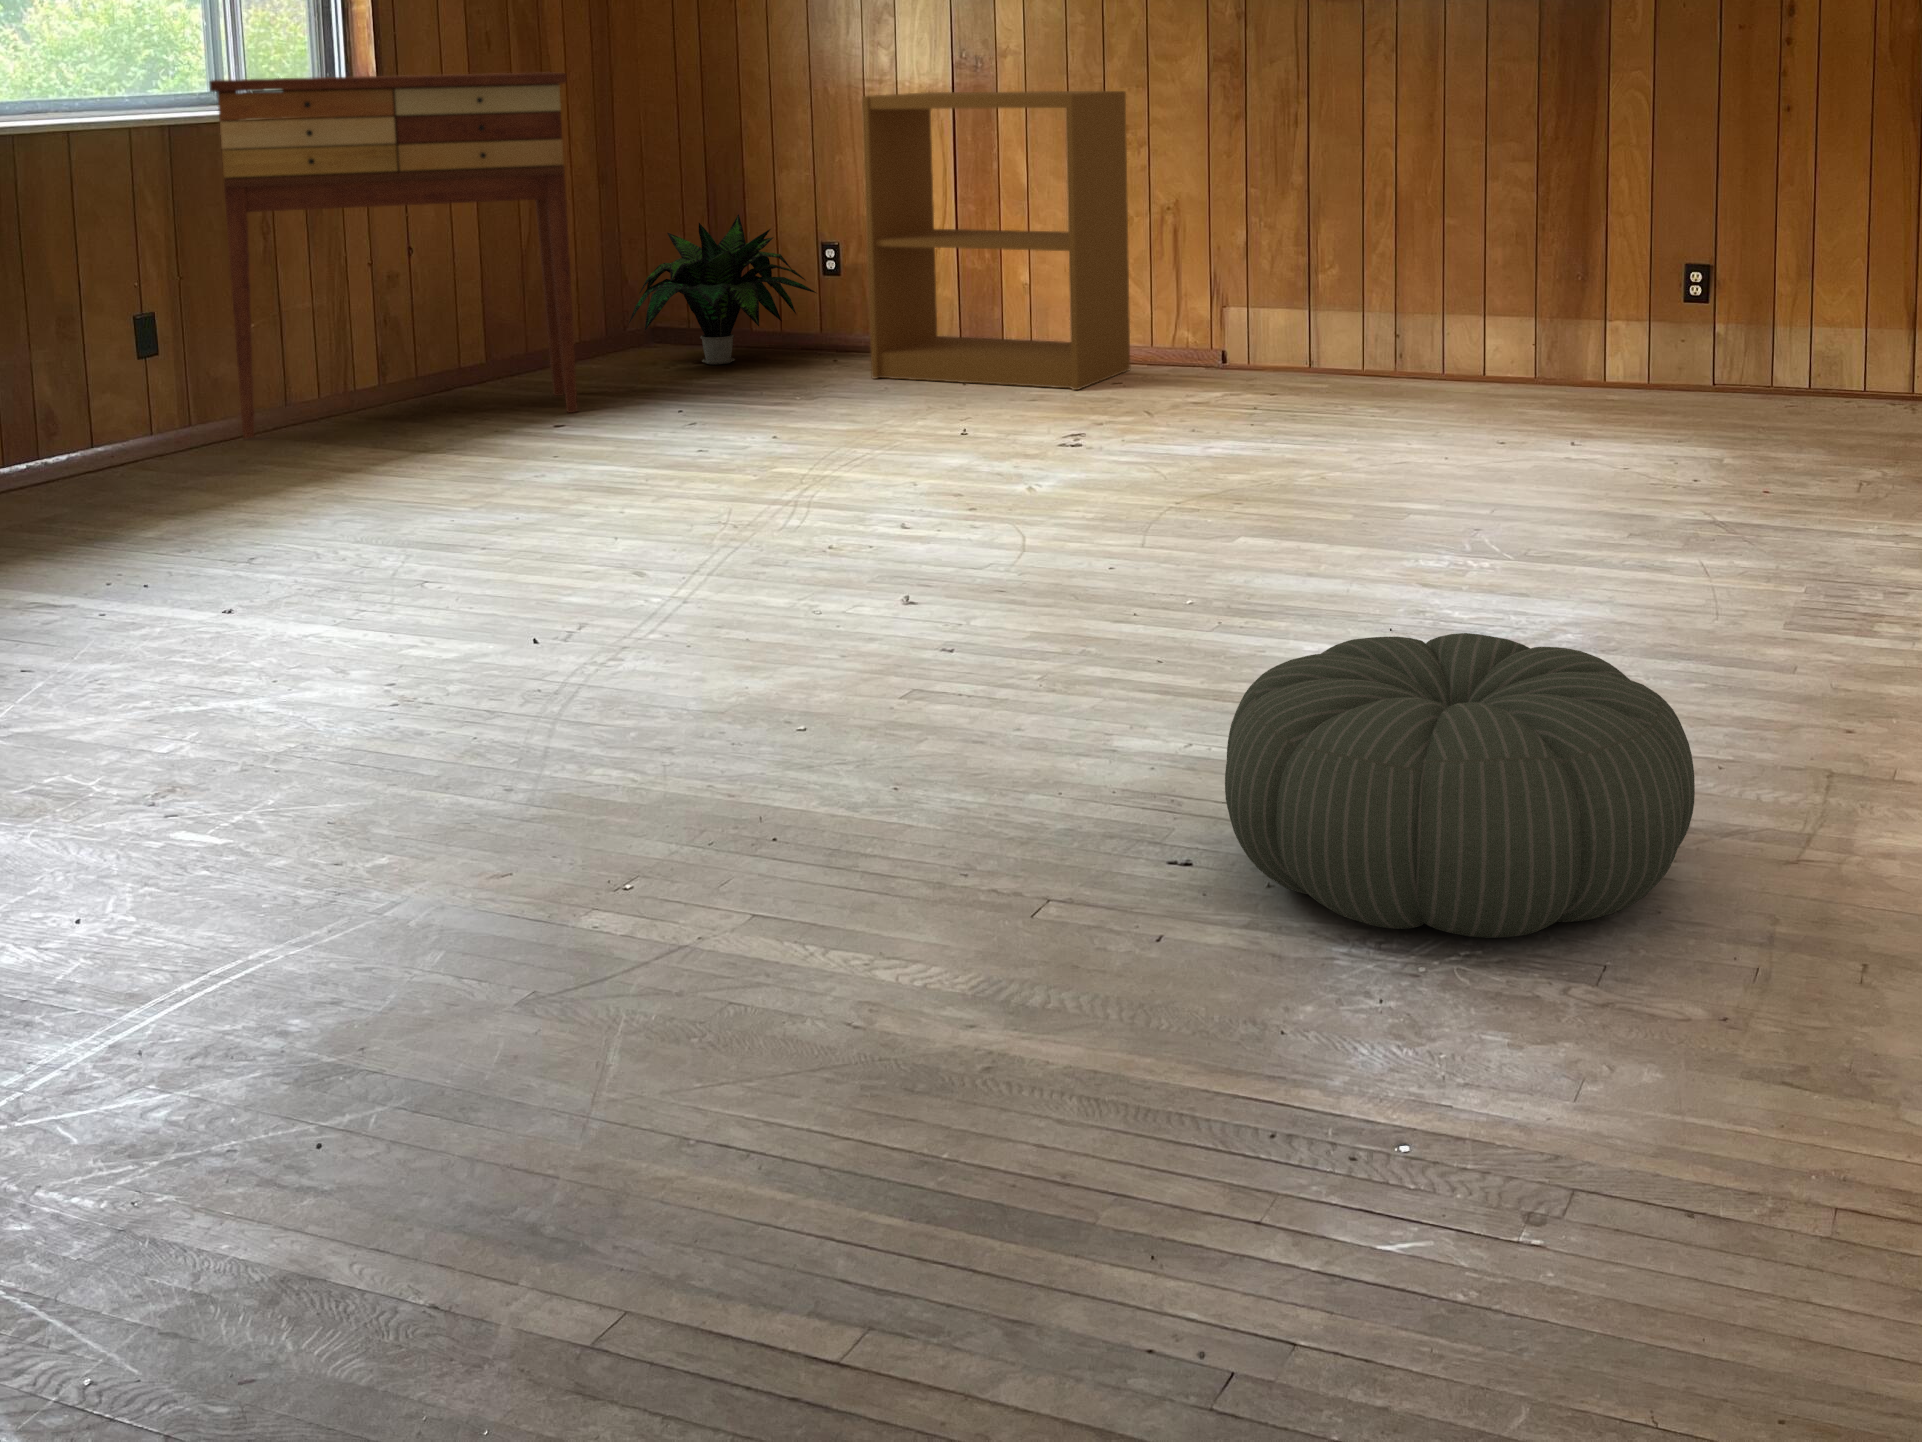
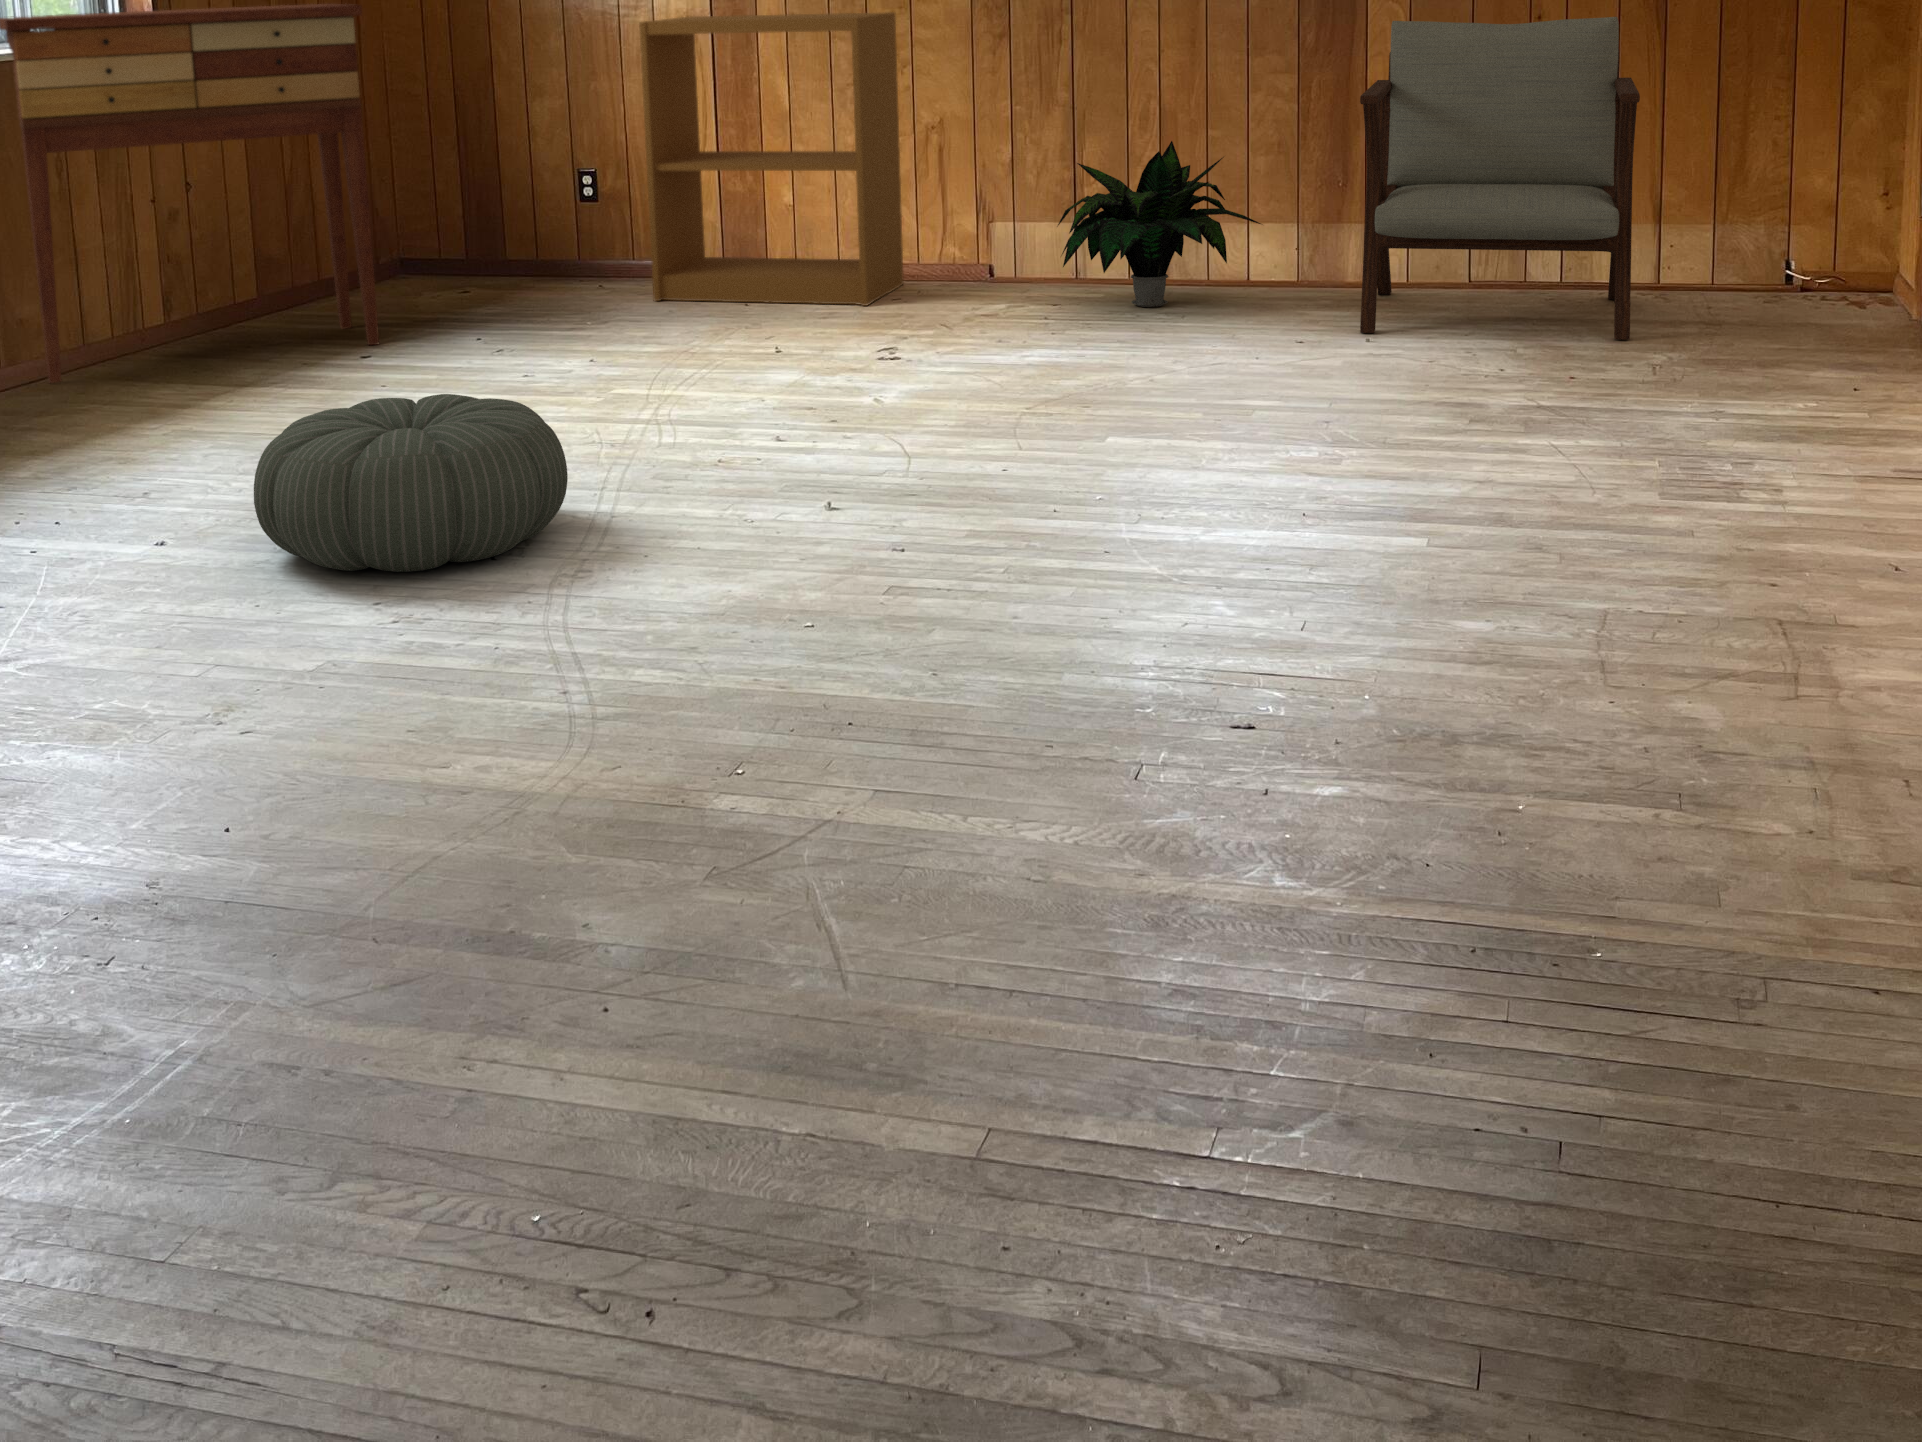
lounge chair: none [1566,105,1880,452] -> present [1360,17,1640,340]
potted plant: present [629,215,816,364] -> present [1058,141,1261,307]
pouf: present [1225,633,1695,938] -> present [254,394,568,572]

